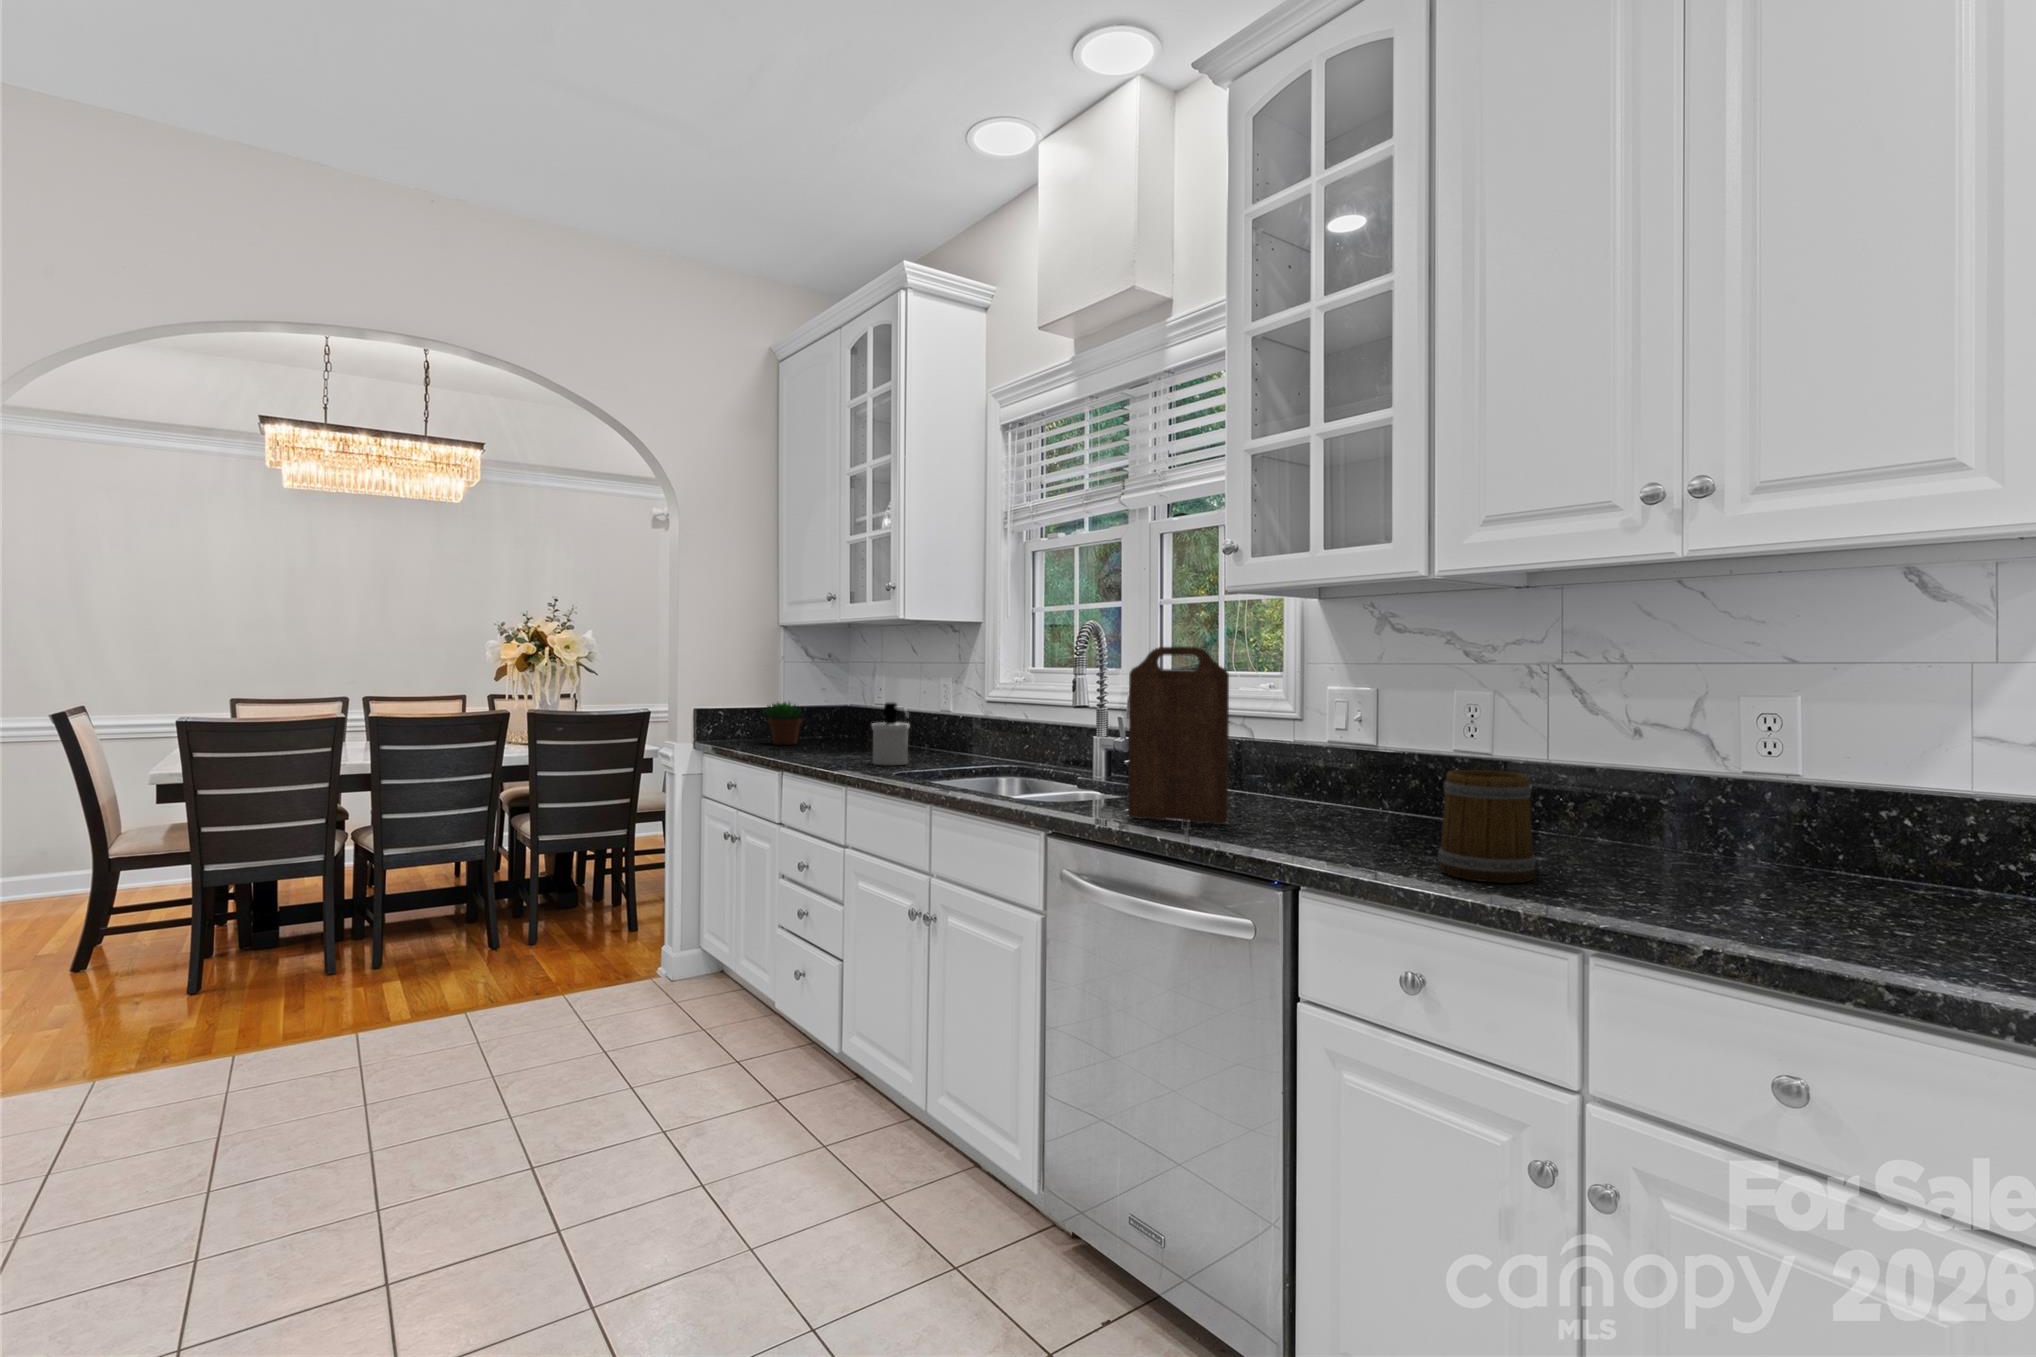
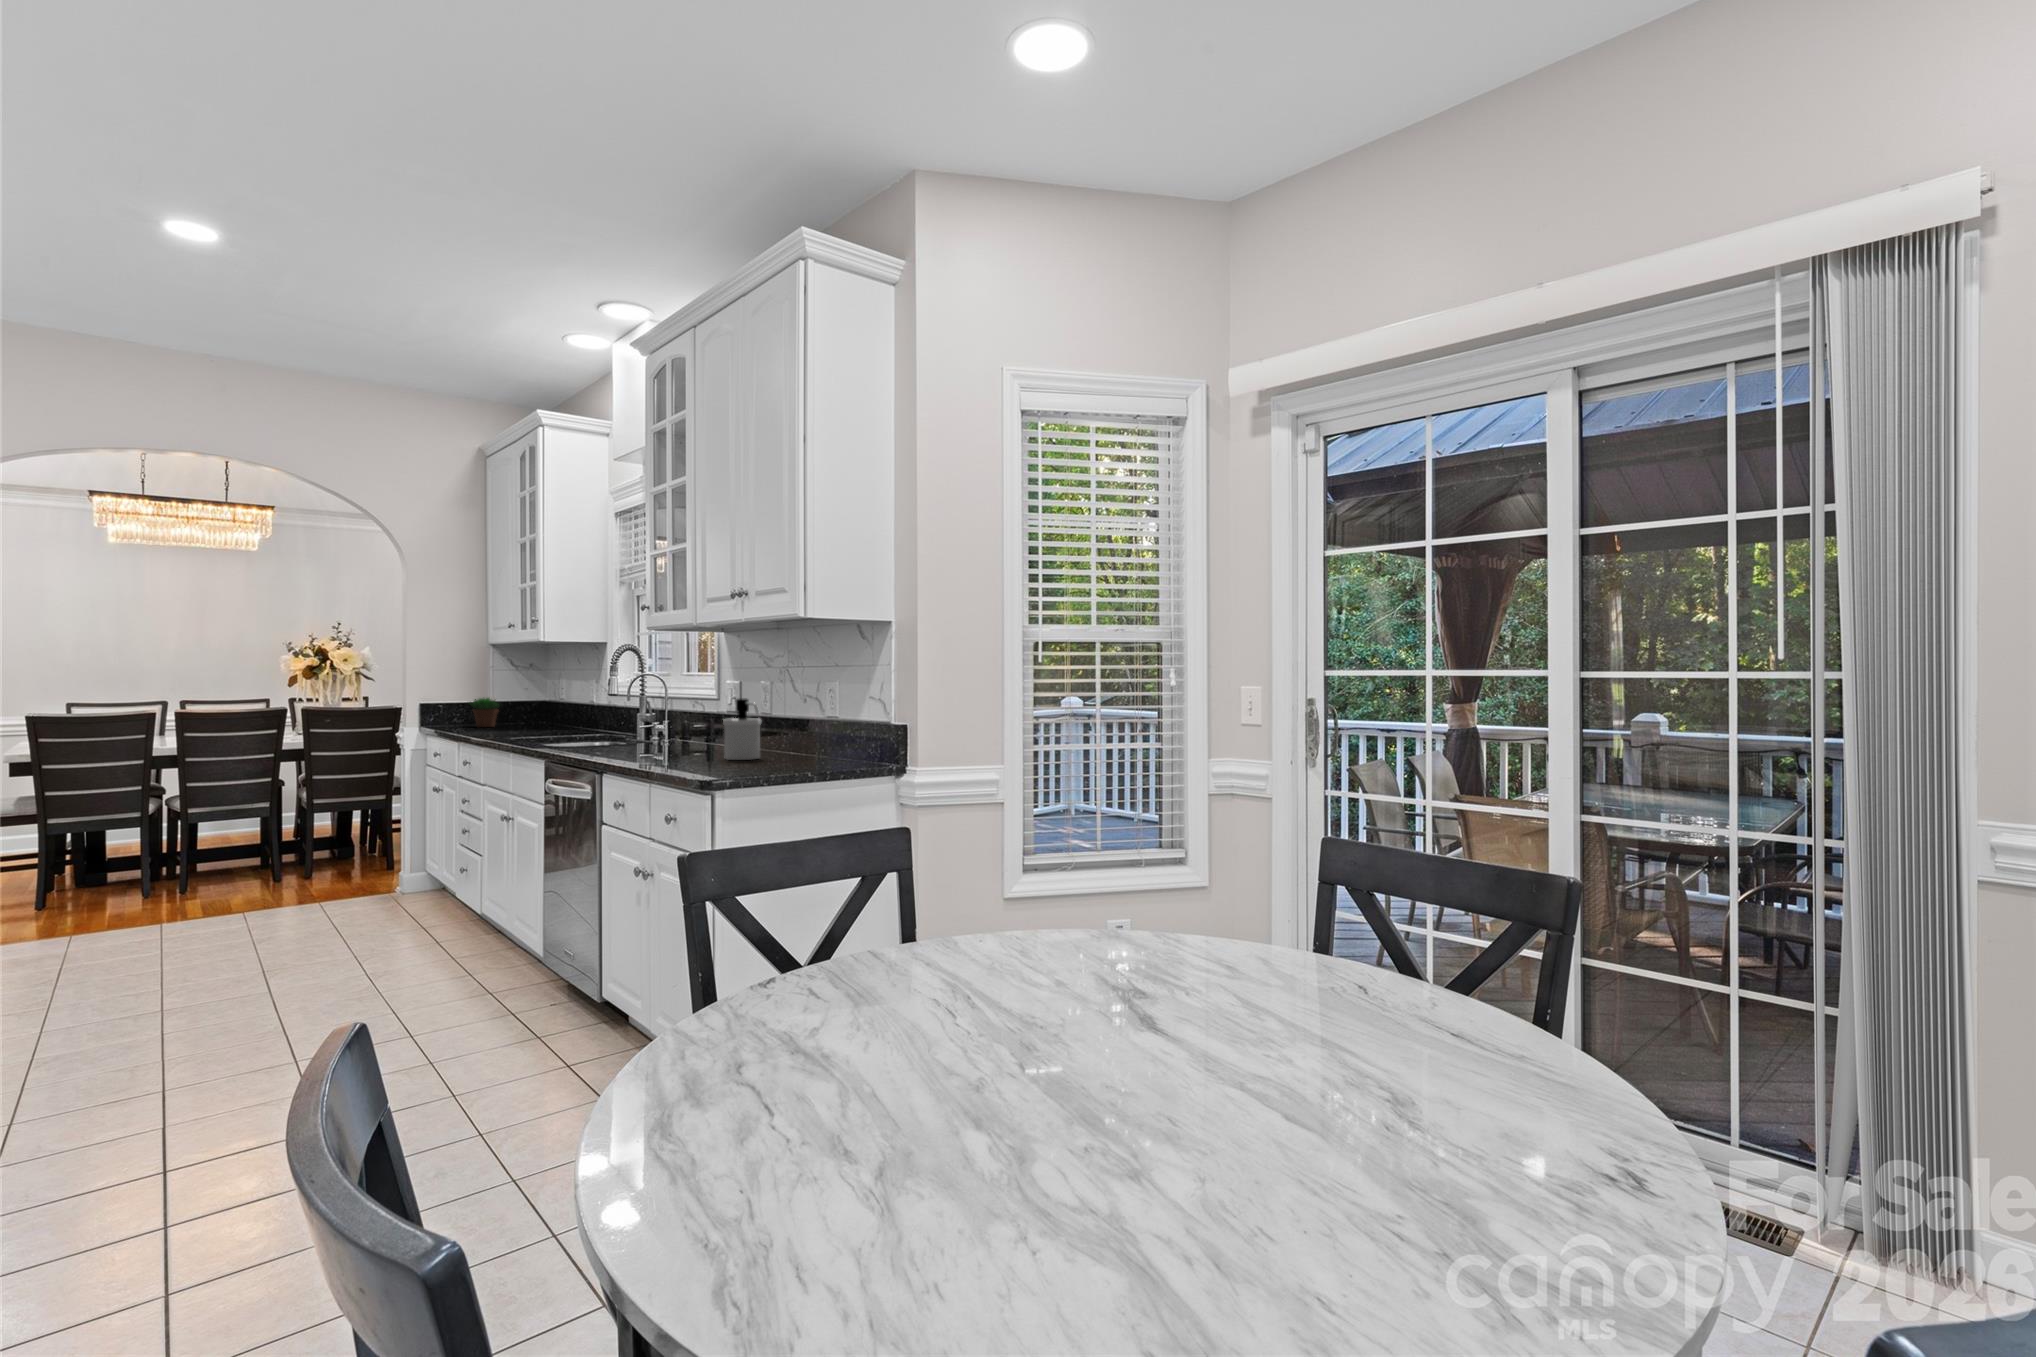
cutting board: present [1128,647,1229,823] -> none [581,658,626,749]
soap dispenser: present [872,703,910,765] -> present [723,699,761,760]
mug: present [1438,770,1536,883] -> none [647,712,699,758]

